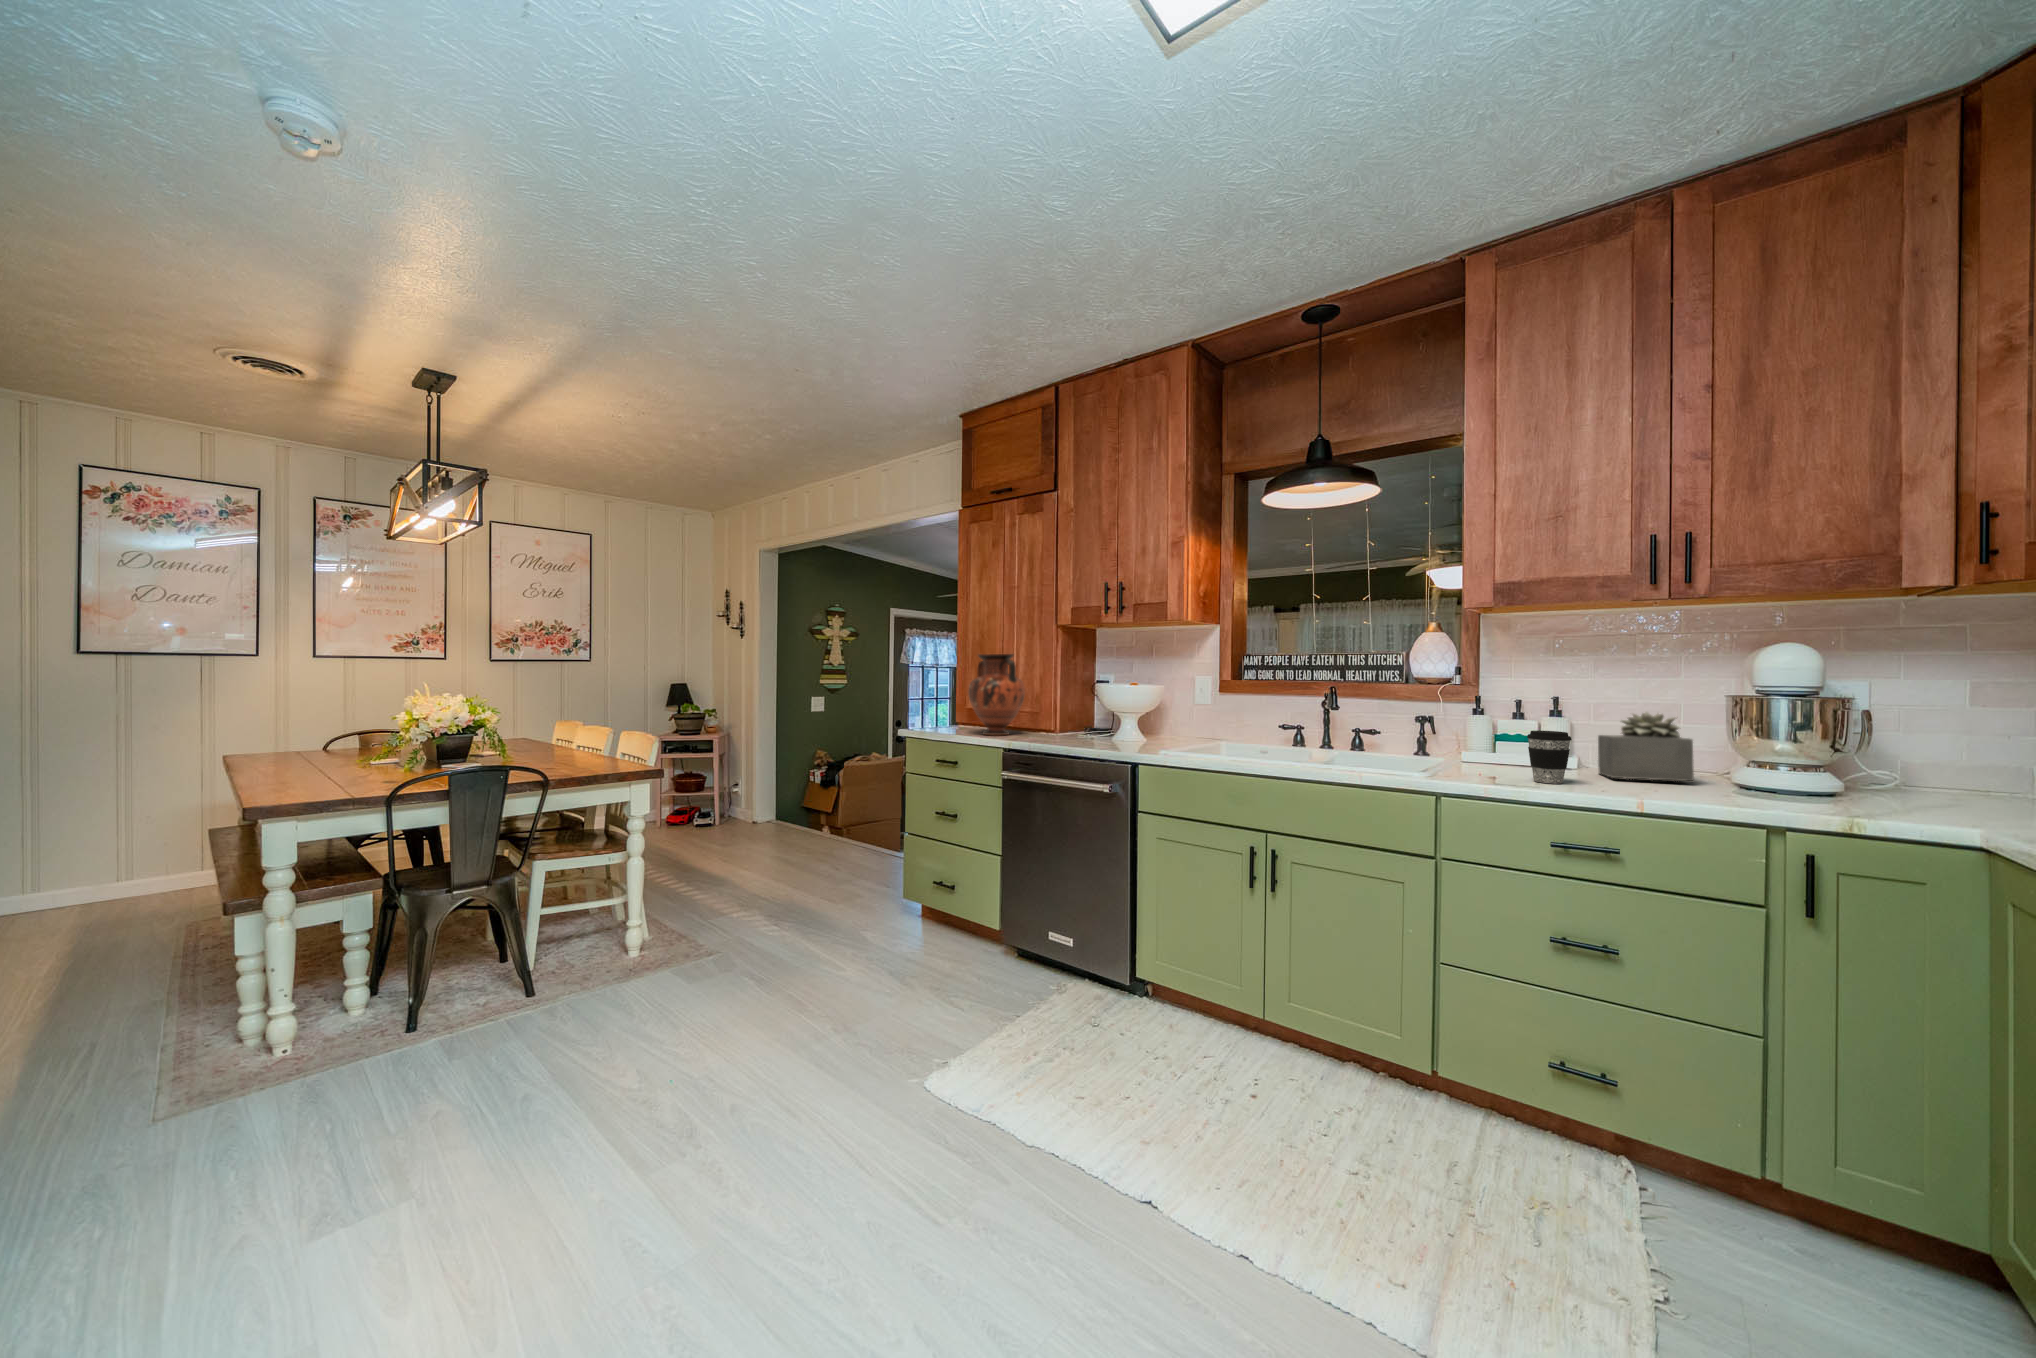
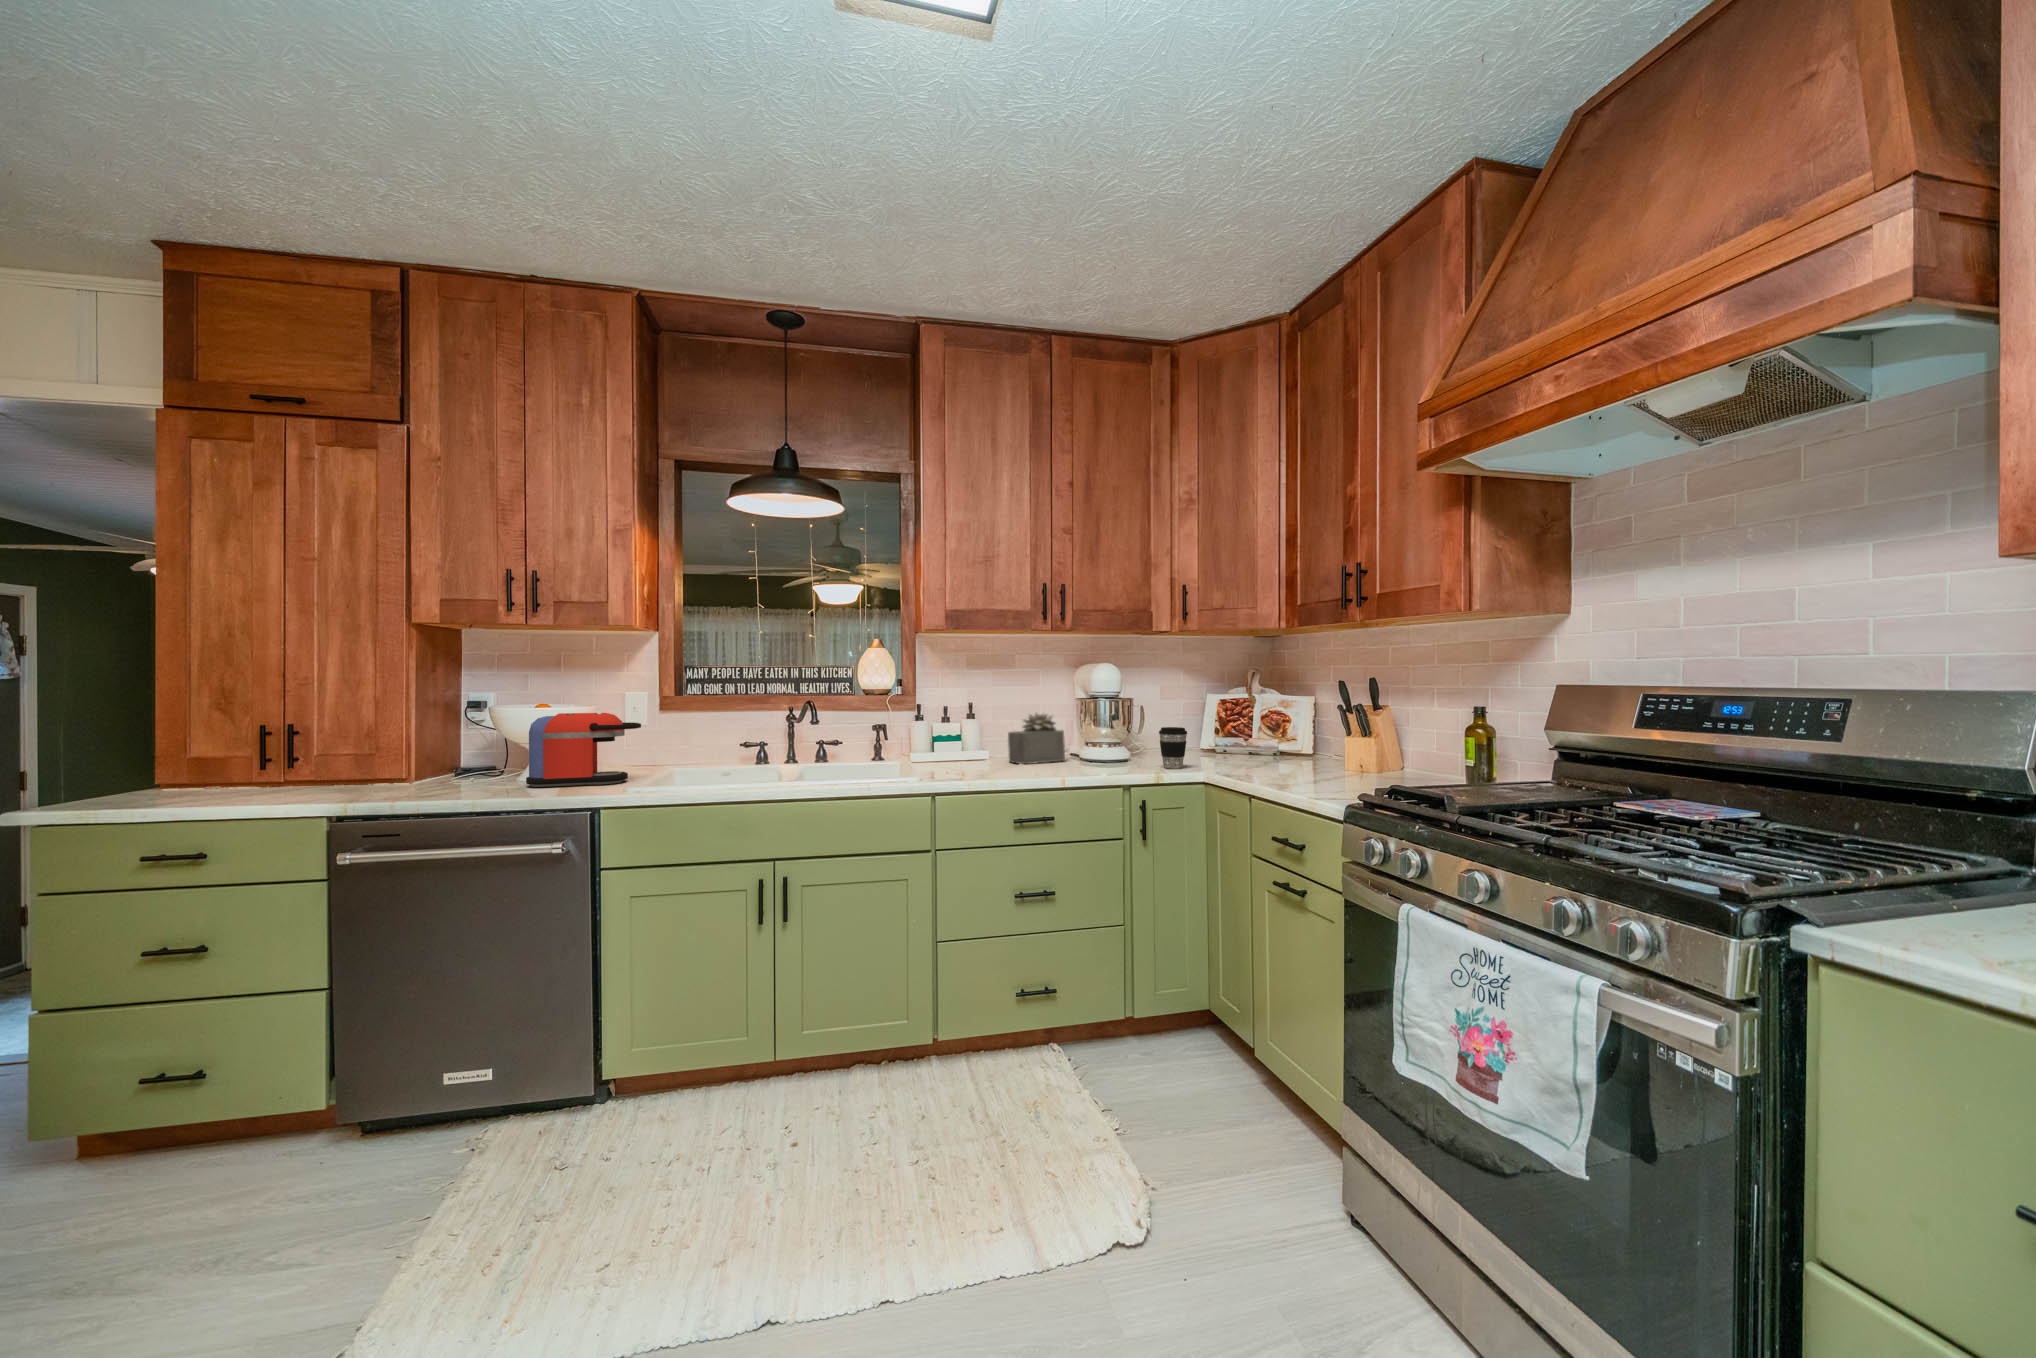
vase: present [968,654,1025,735] -> none [235,665,358,799]
coffee maker: none [1105,689,1182,747] -> present [526,713,641,787]
coffee cup: present [1527,731,1572,784] -> present [1159,727,1187,769]

